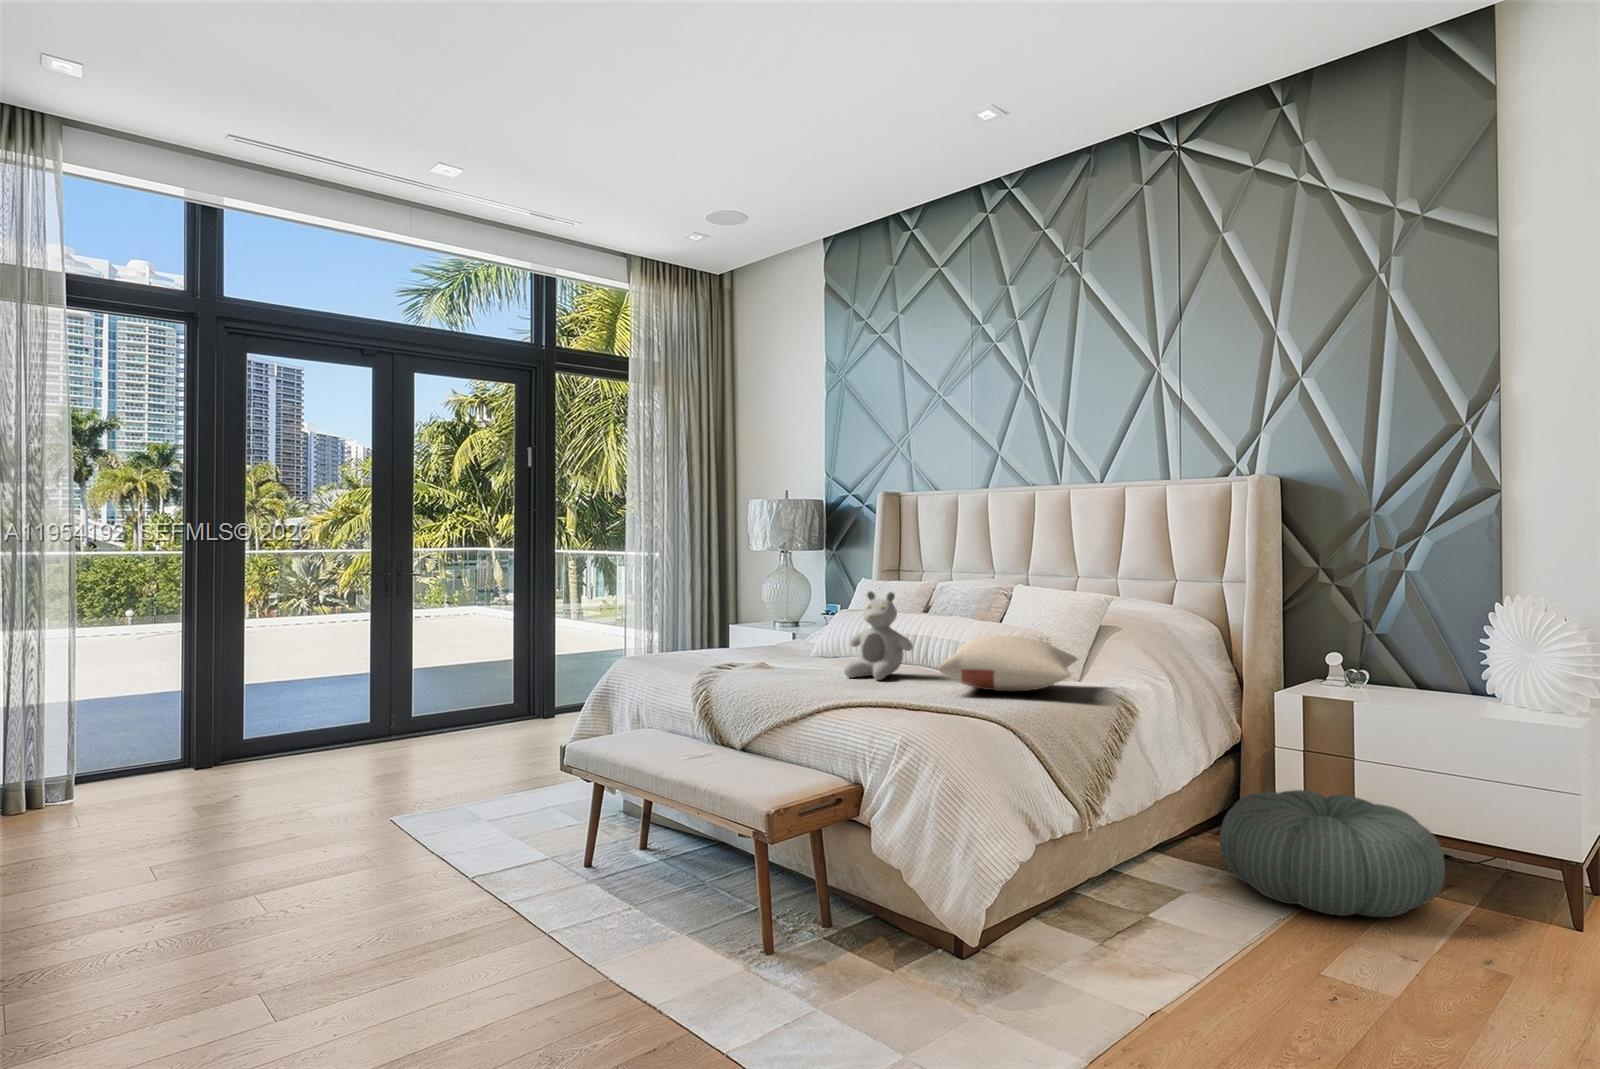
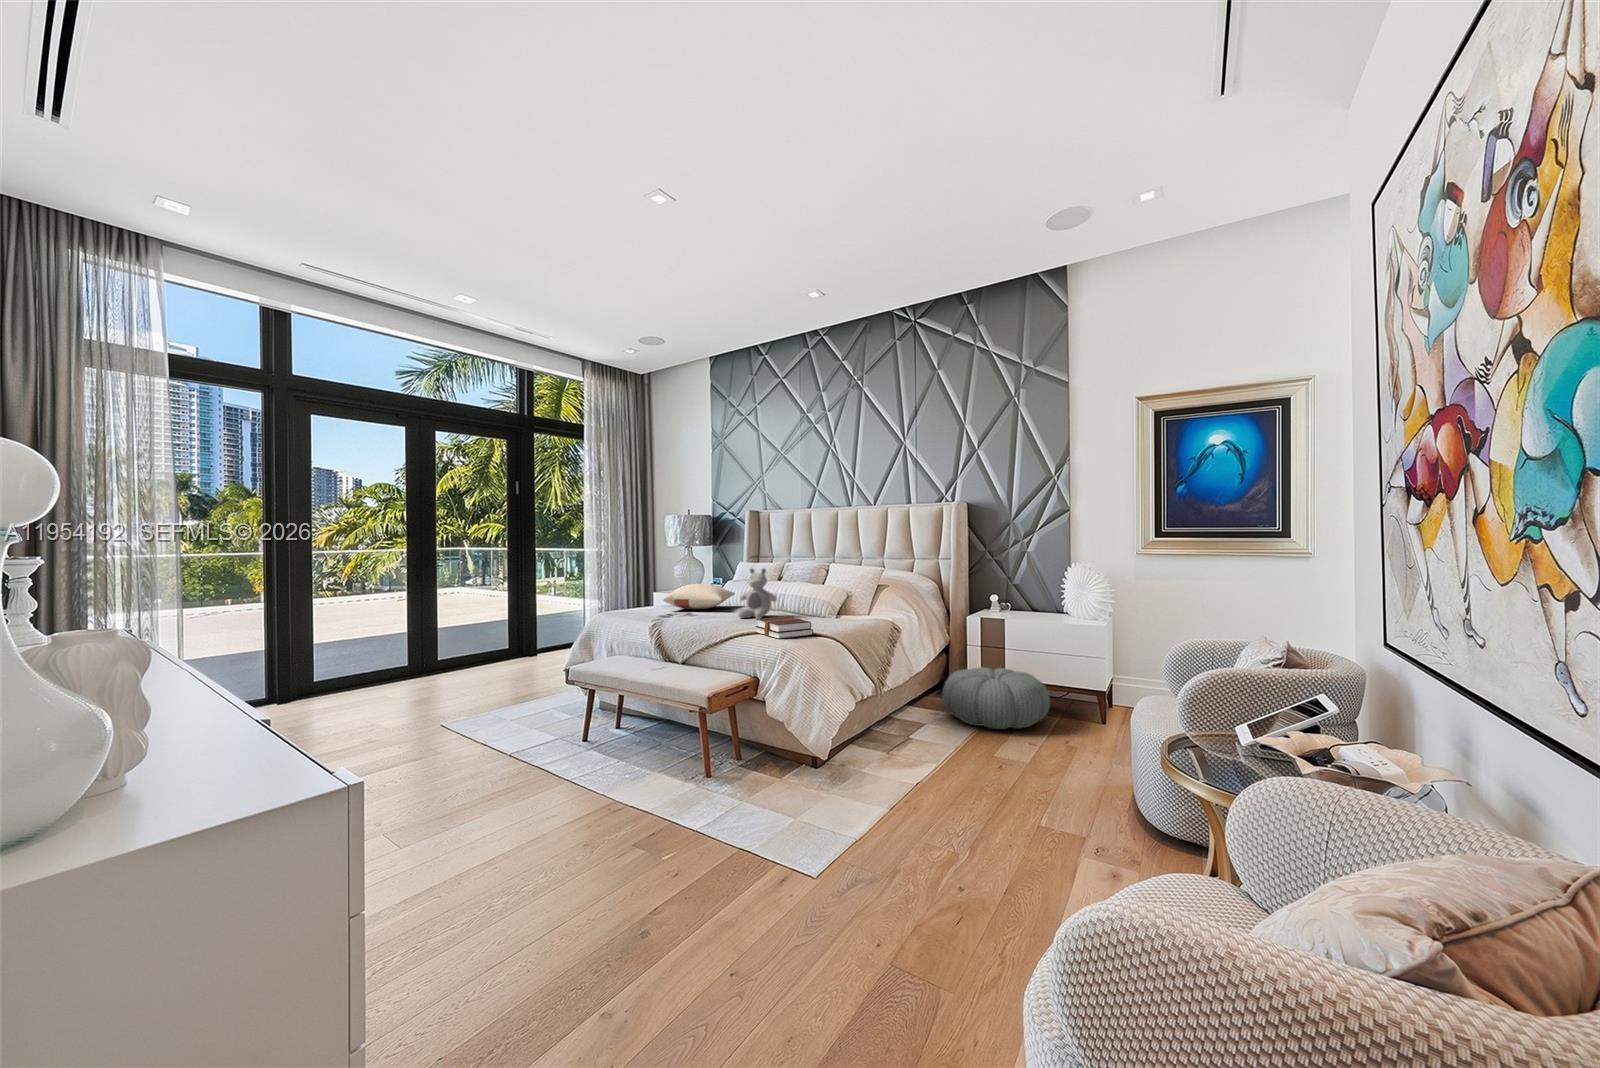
pillow: present [938,636,1077,691] -> present [663,584,735,609]
hardback book: none [860,679,962,719] -> present [755,616,813,639]

